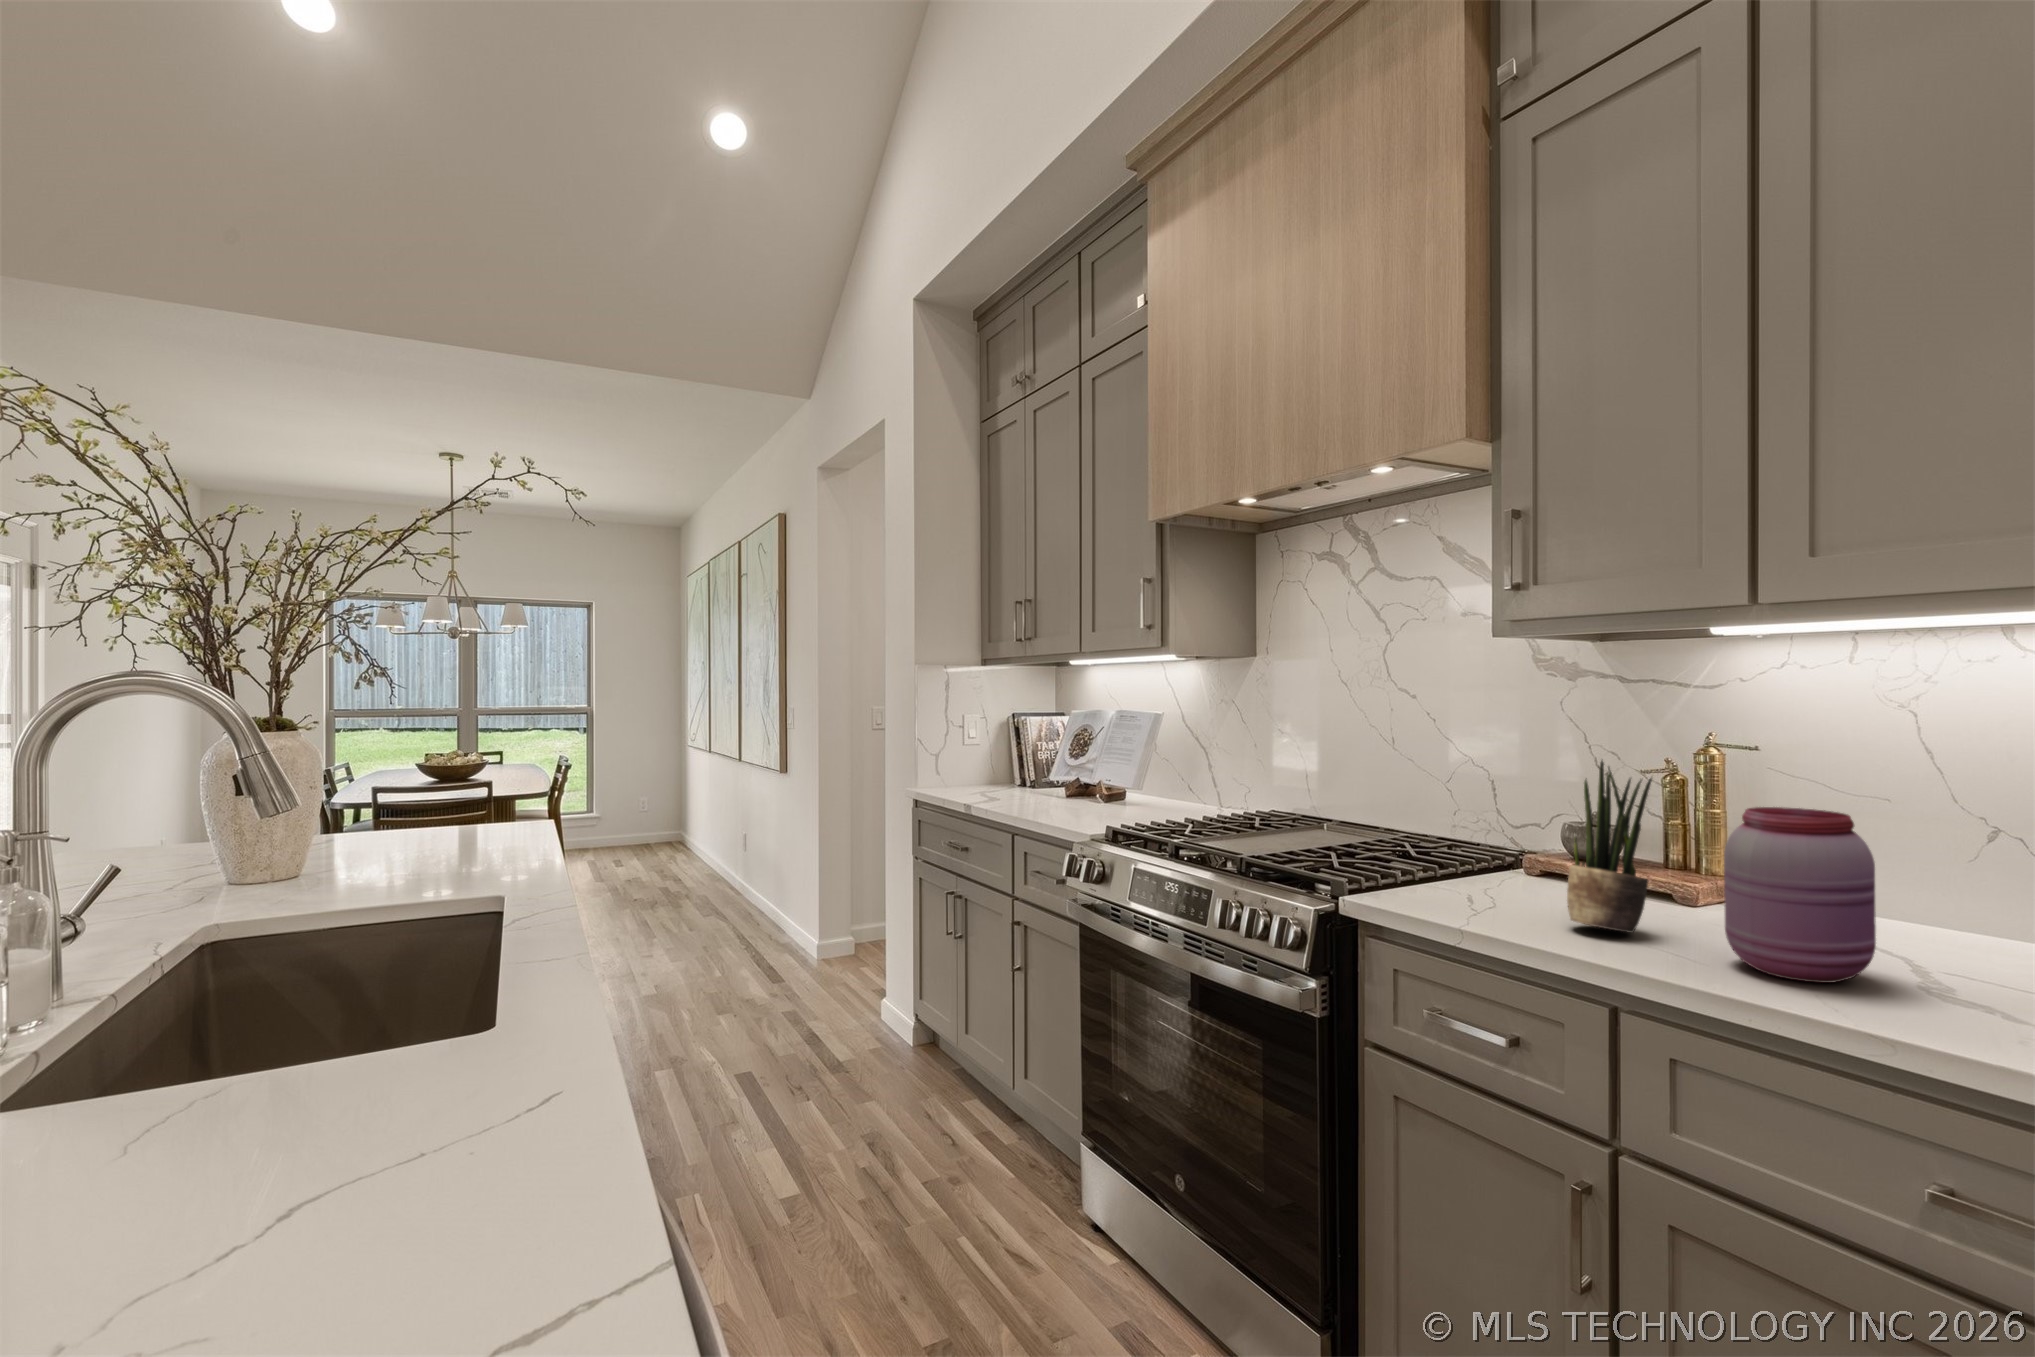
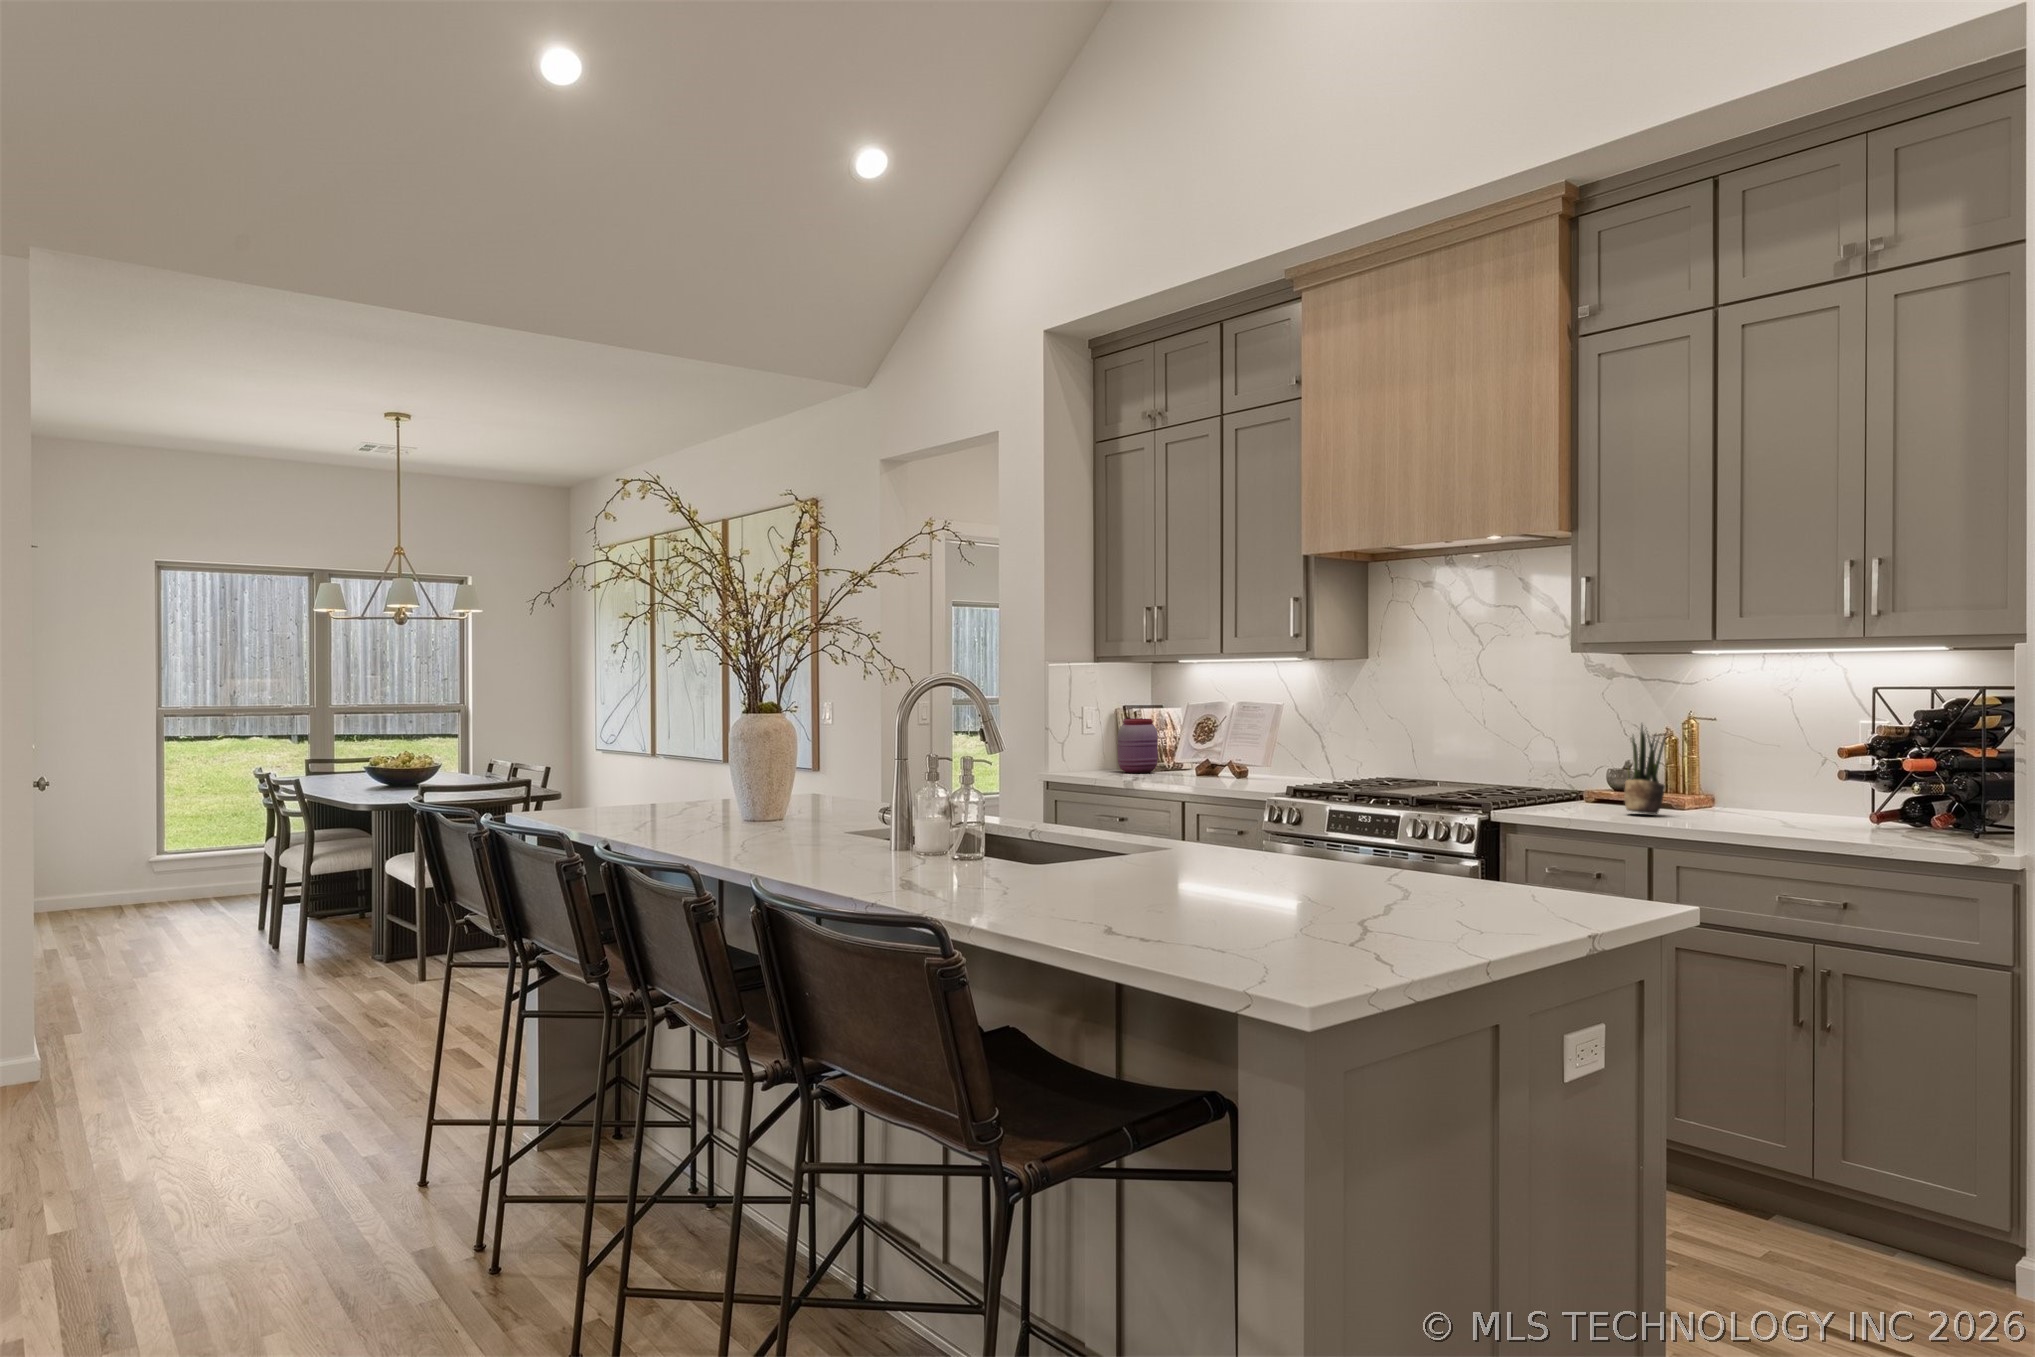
jar: present [1724,807,1876,983] -> present [1118,718,1158,773]

